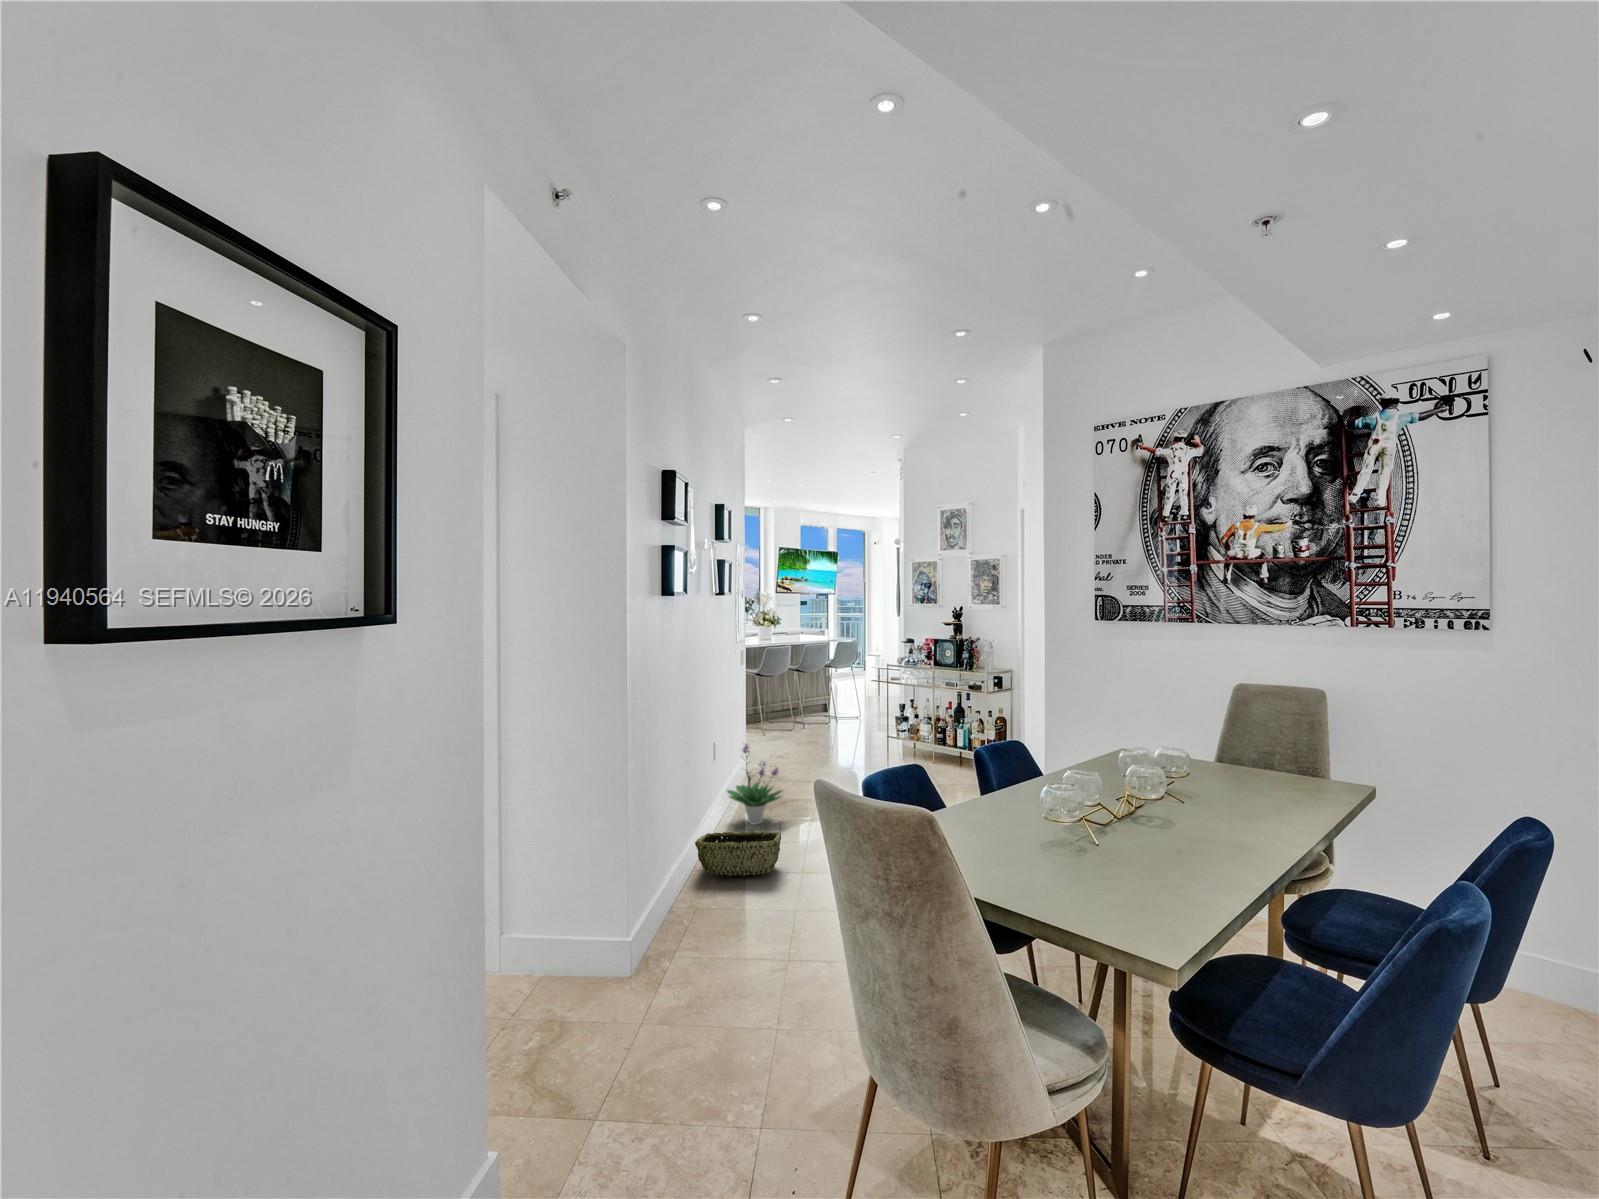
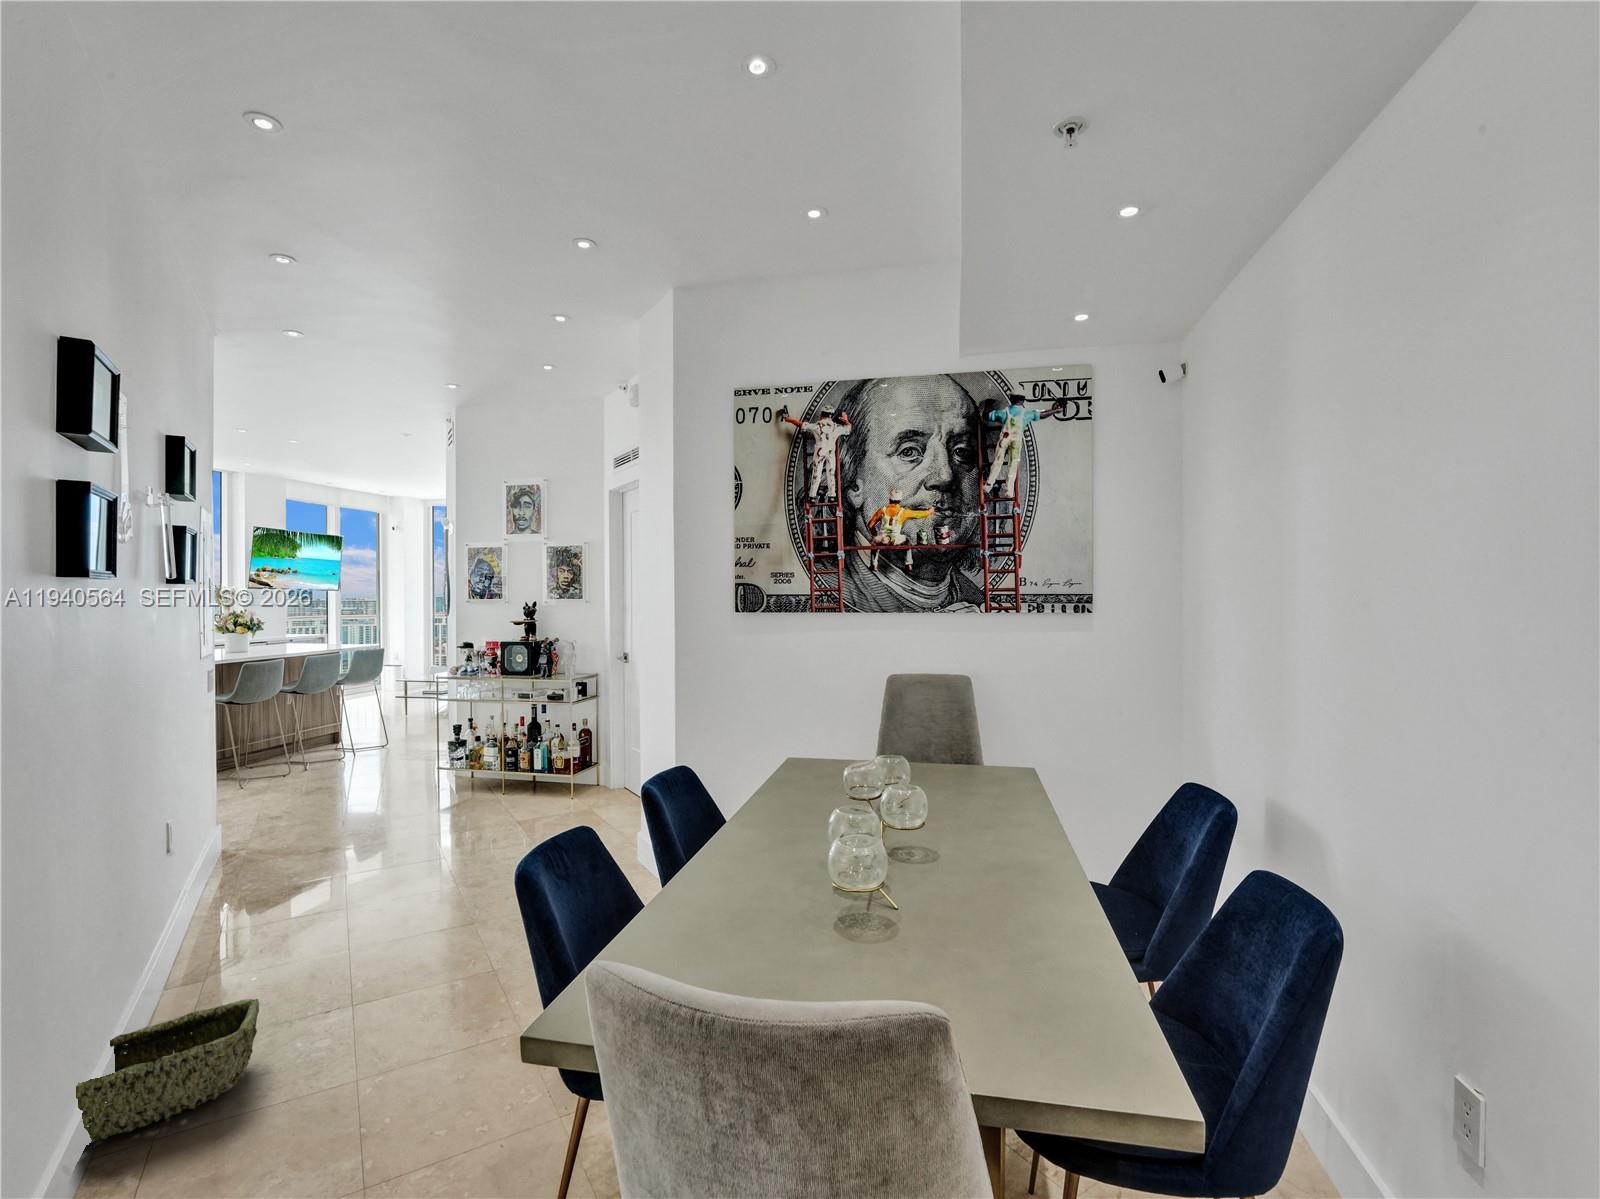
potted plant: present [727,744,782,825] -> none [136,838,270,975]

